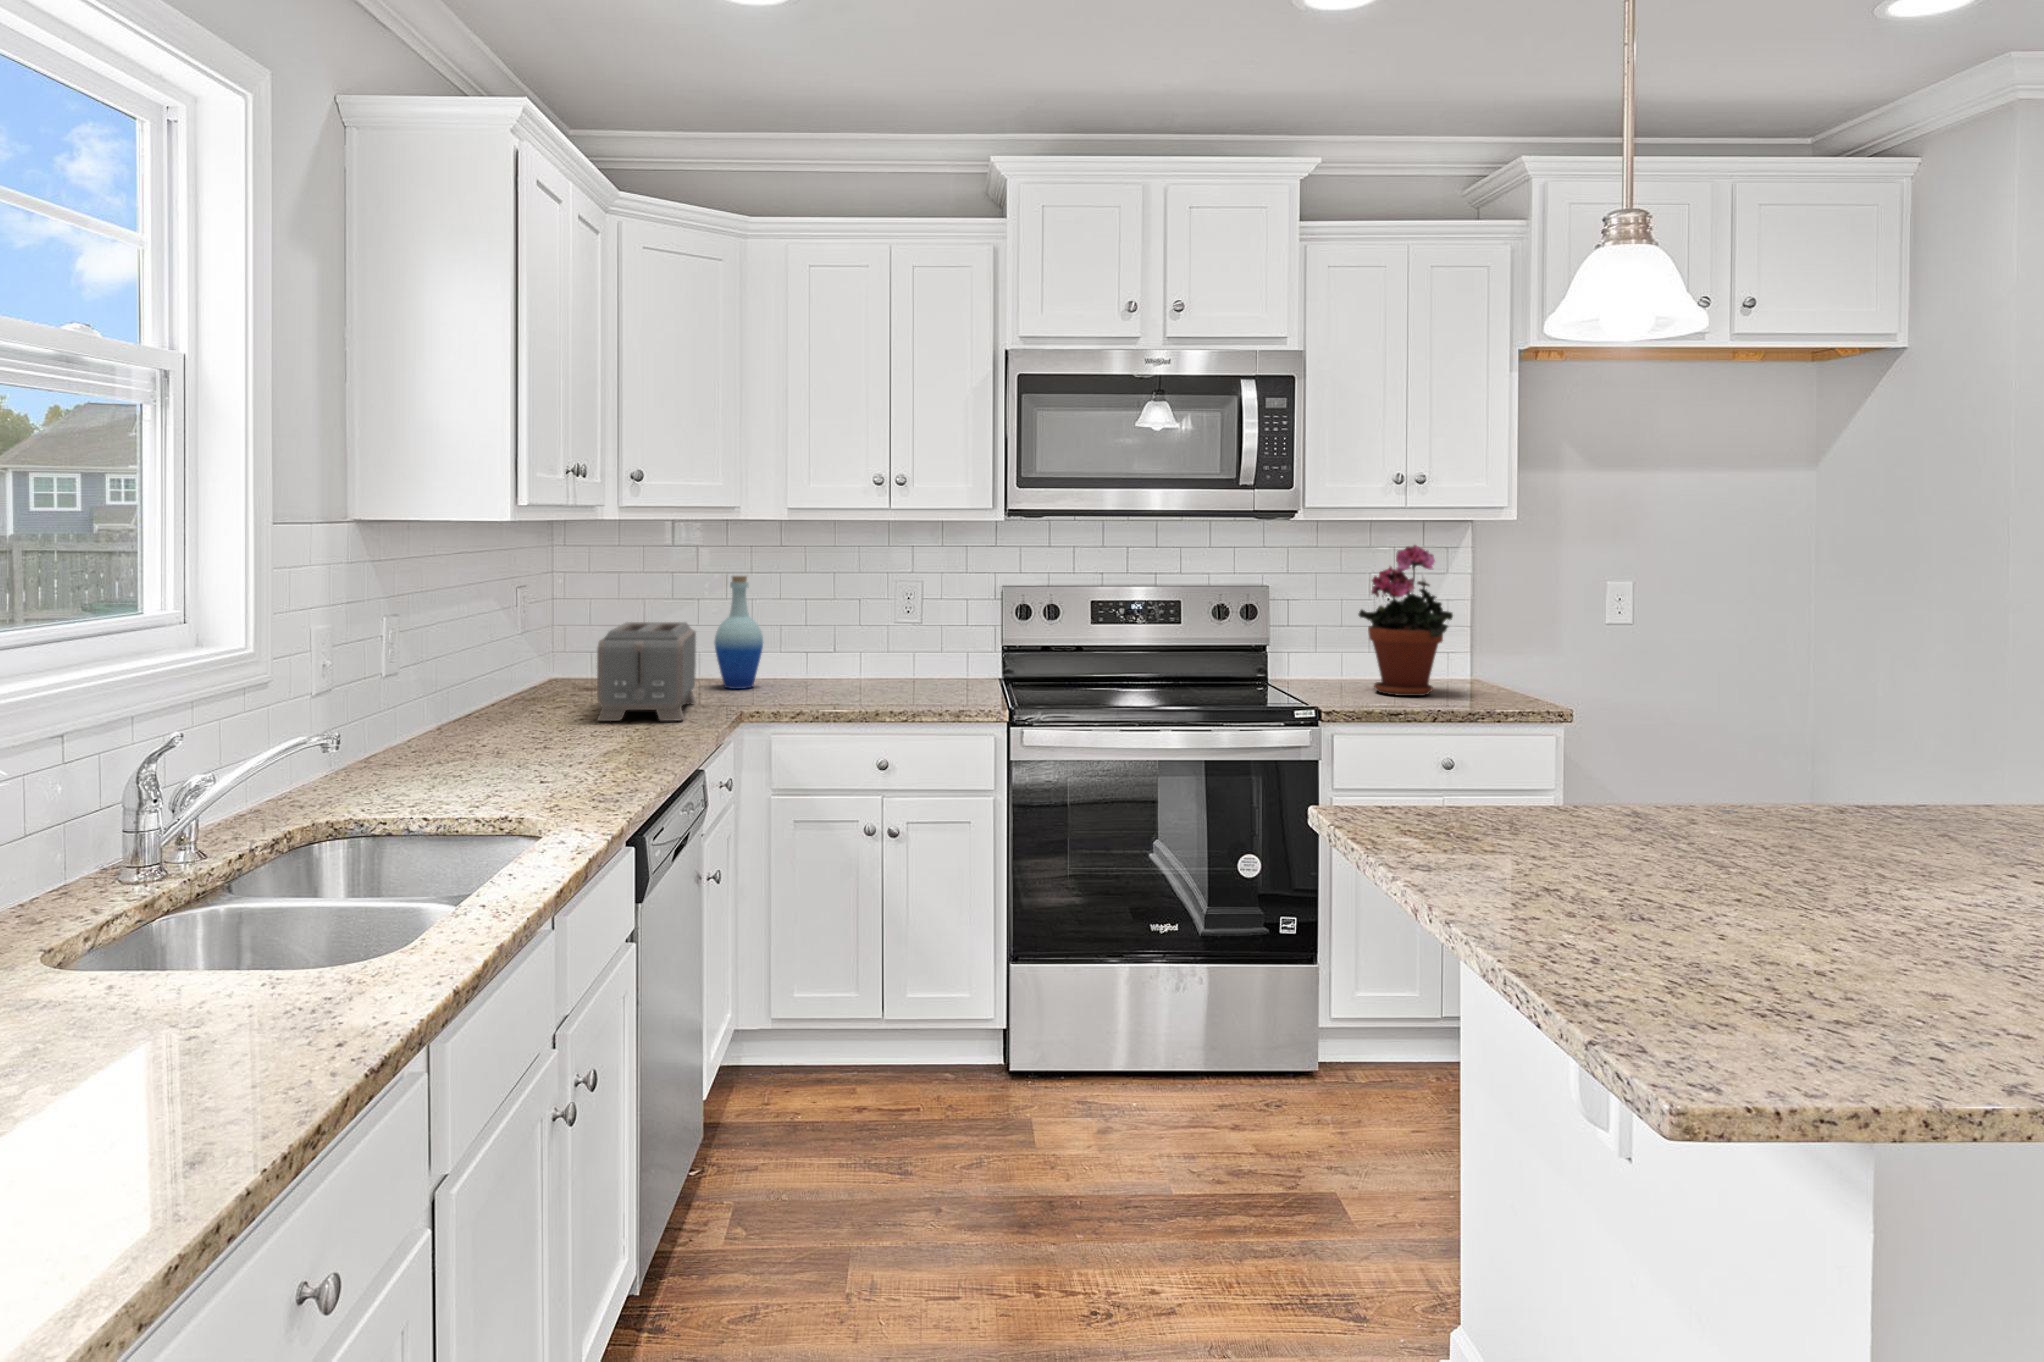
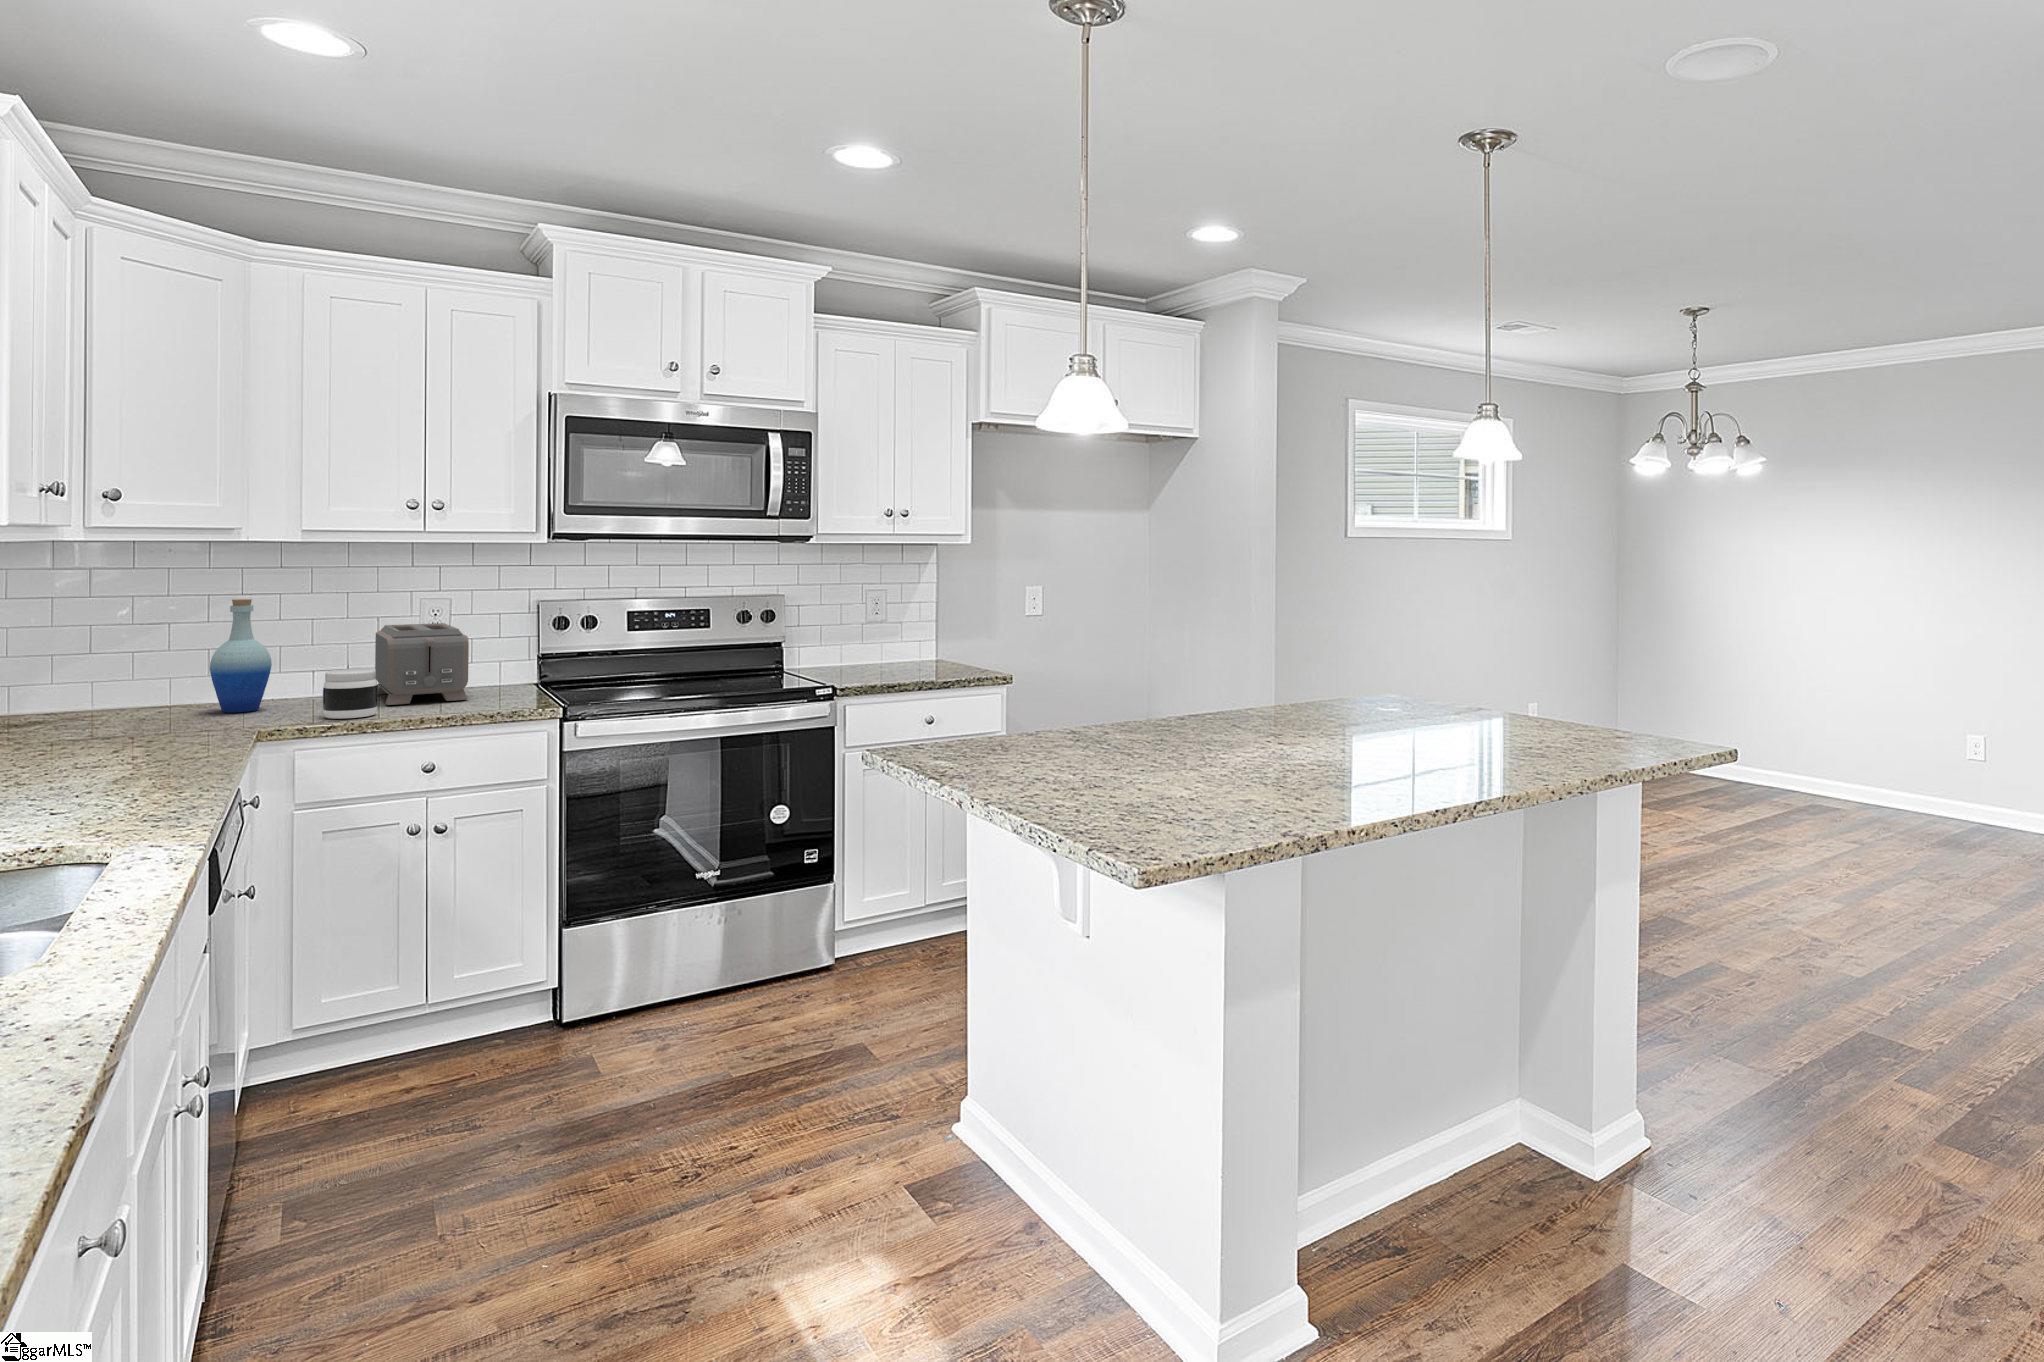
potted plant: present [1359,545,1453,696] -> none [859,560,932,675]
toaster: present [597,622,696,721] -> present [375,623,469,705]
jar: none [795,651,842,703] -> present [323,669,378,719]

